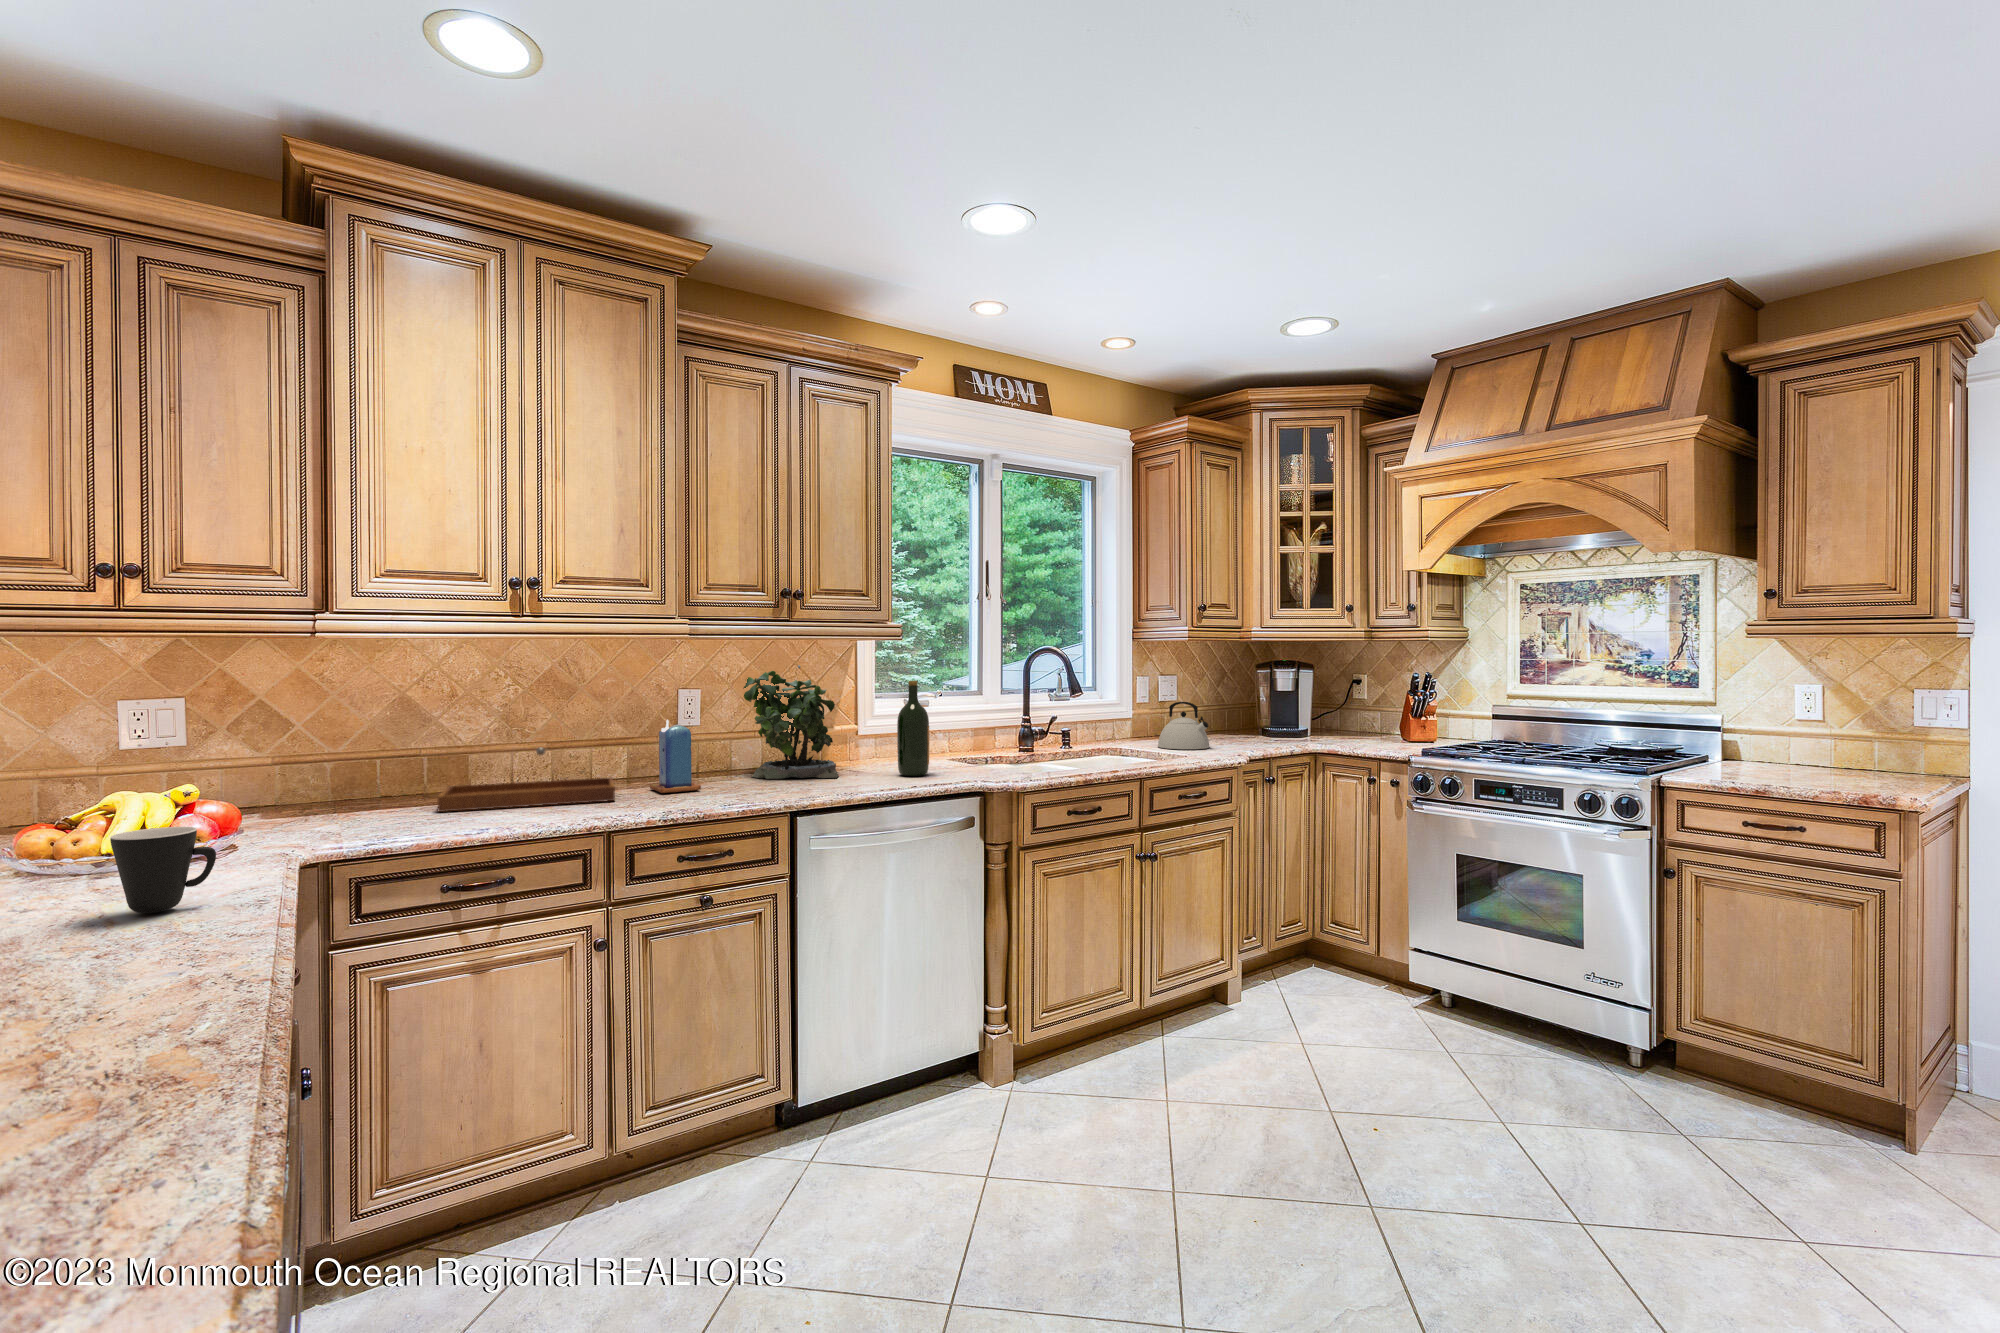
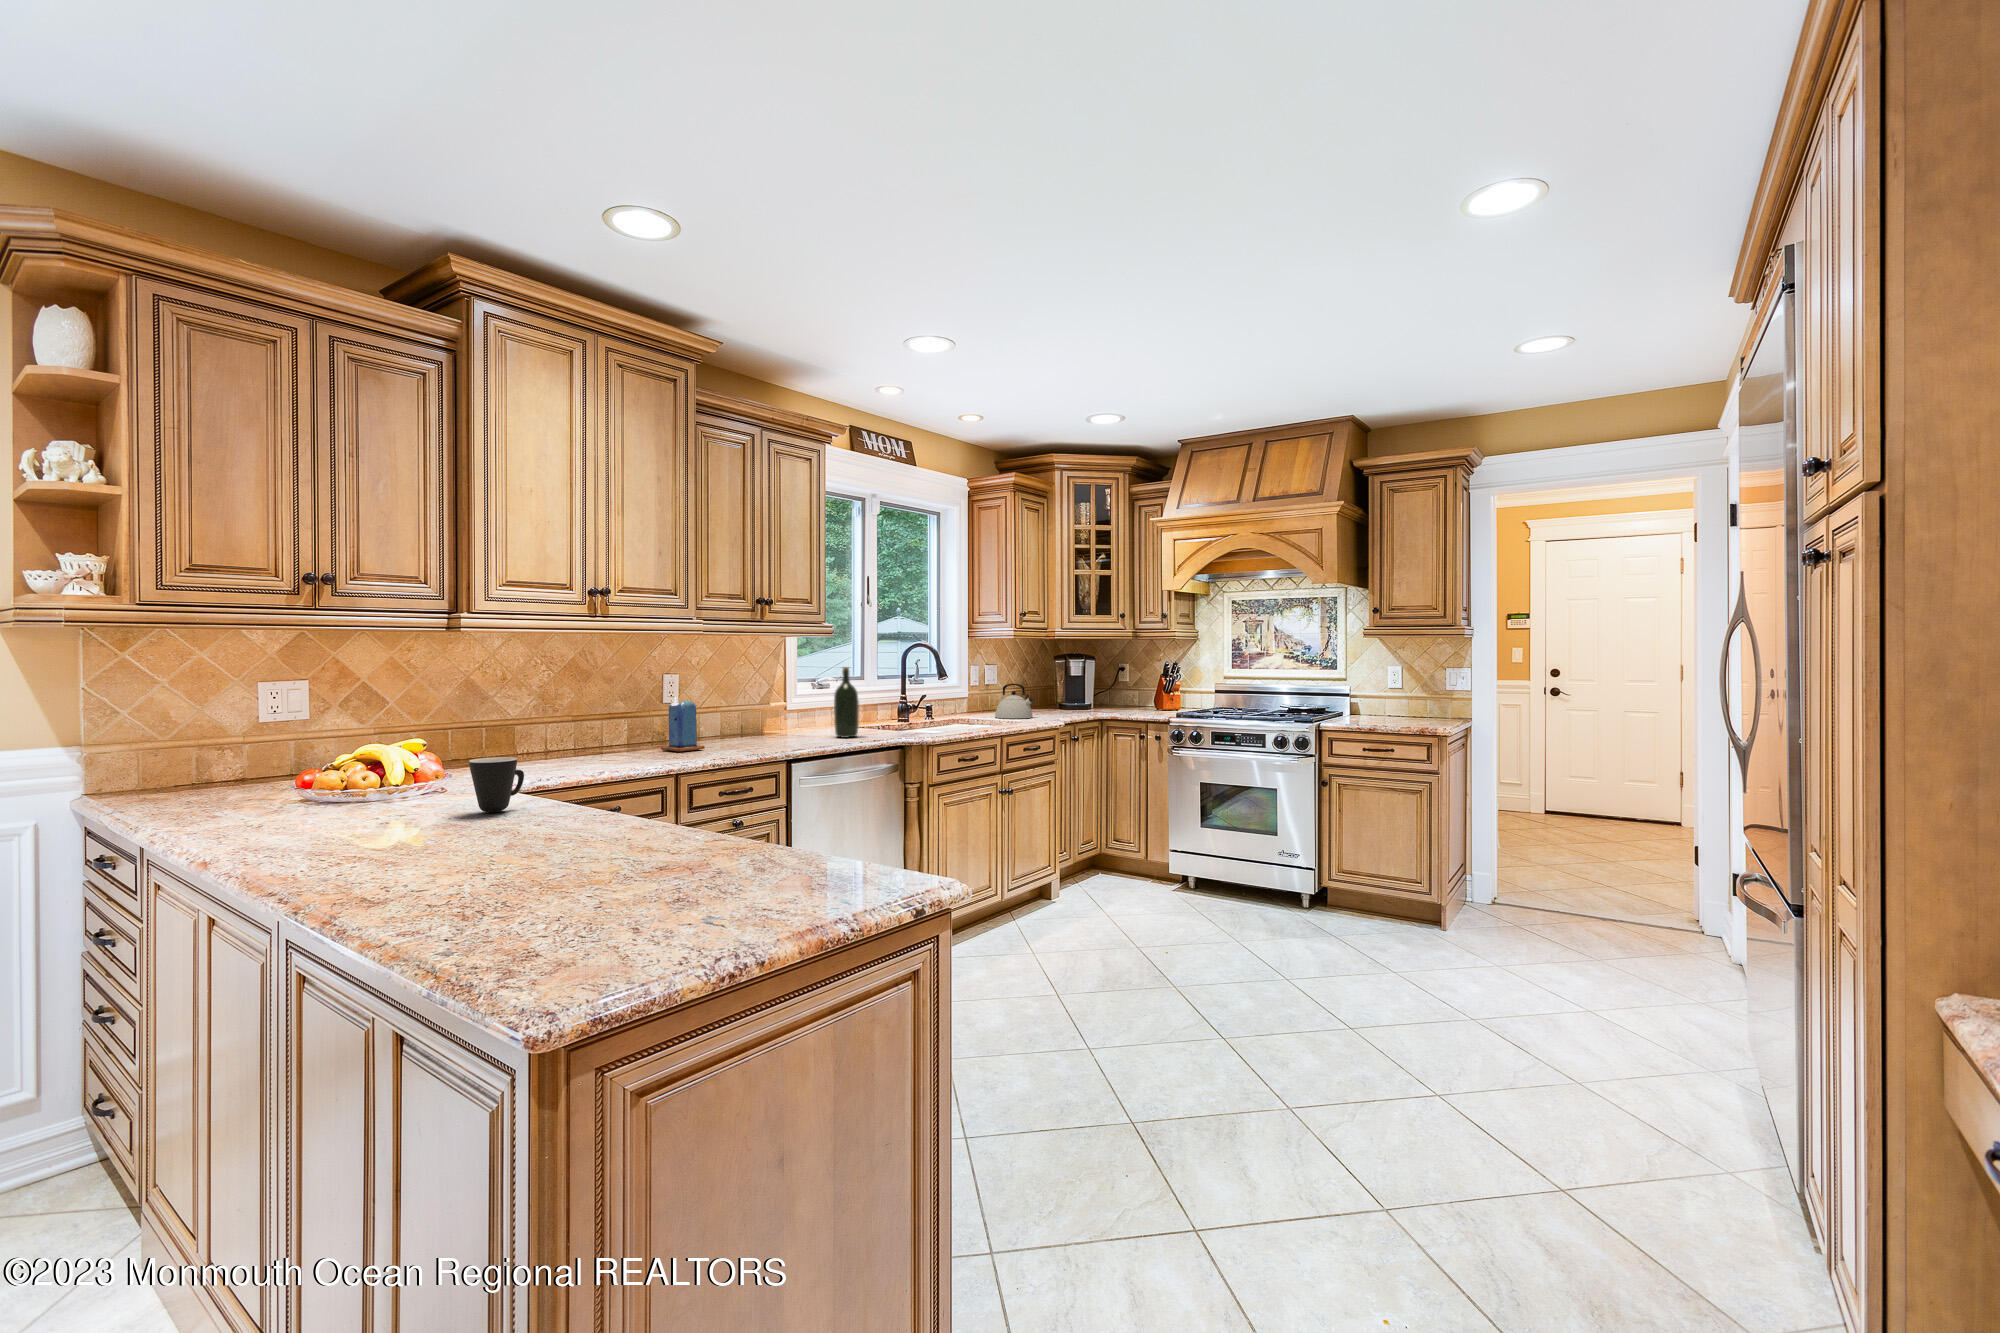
potted plant: present [743,665,839,779] -> none [711,655,793,742]
tray: present [438,747,615,812] -> none [510,718,653,767]

